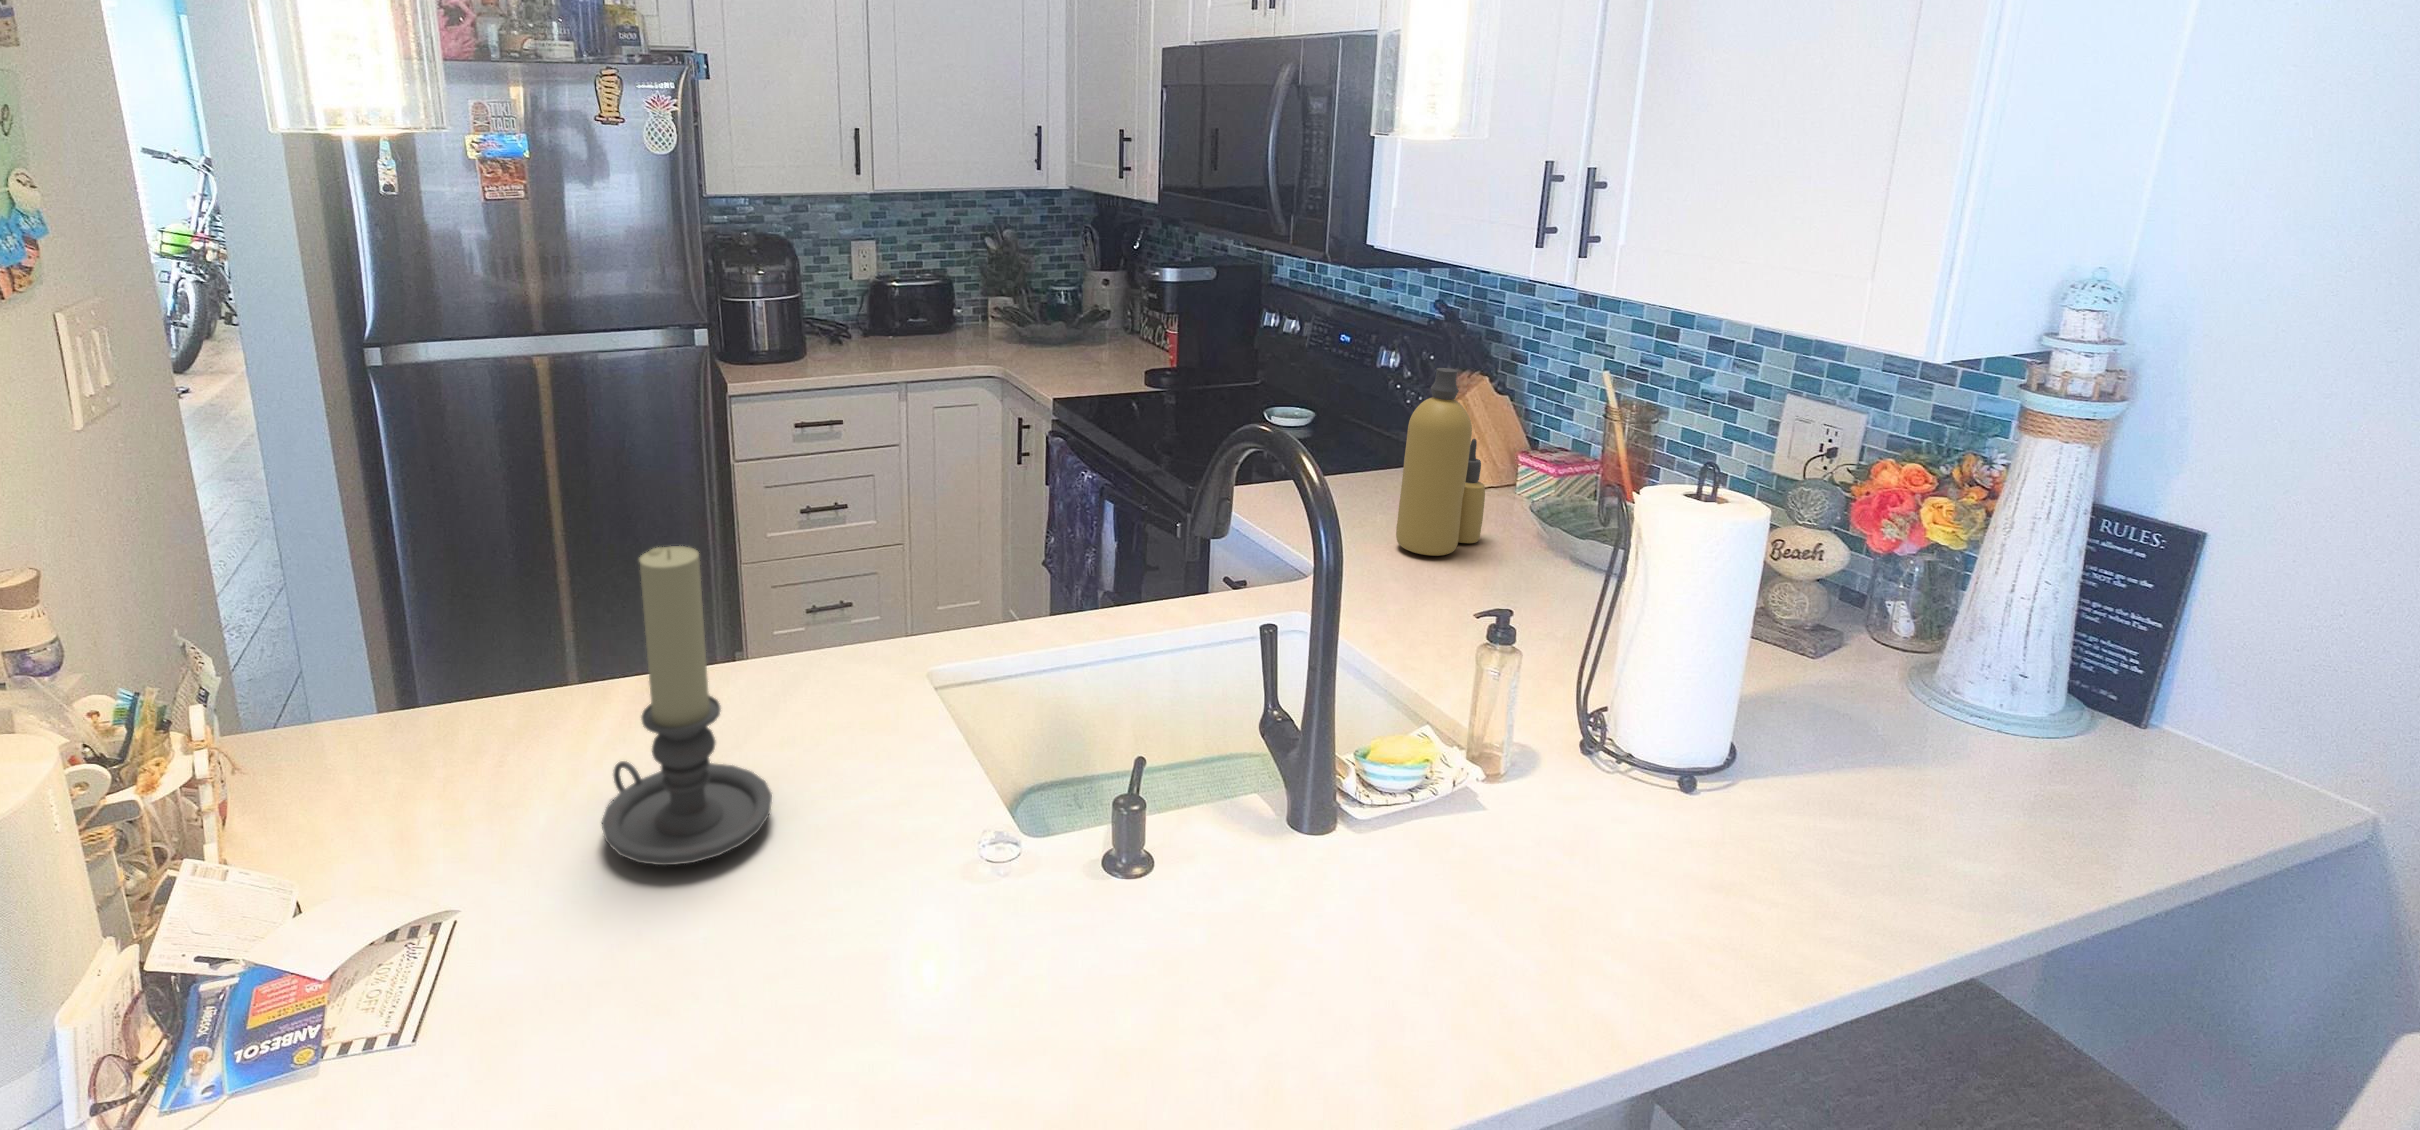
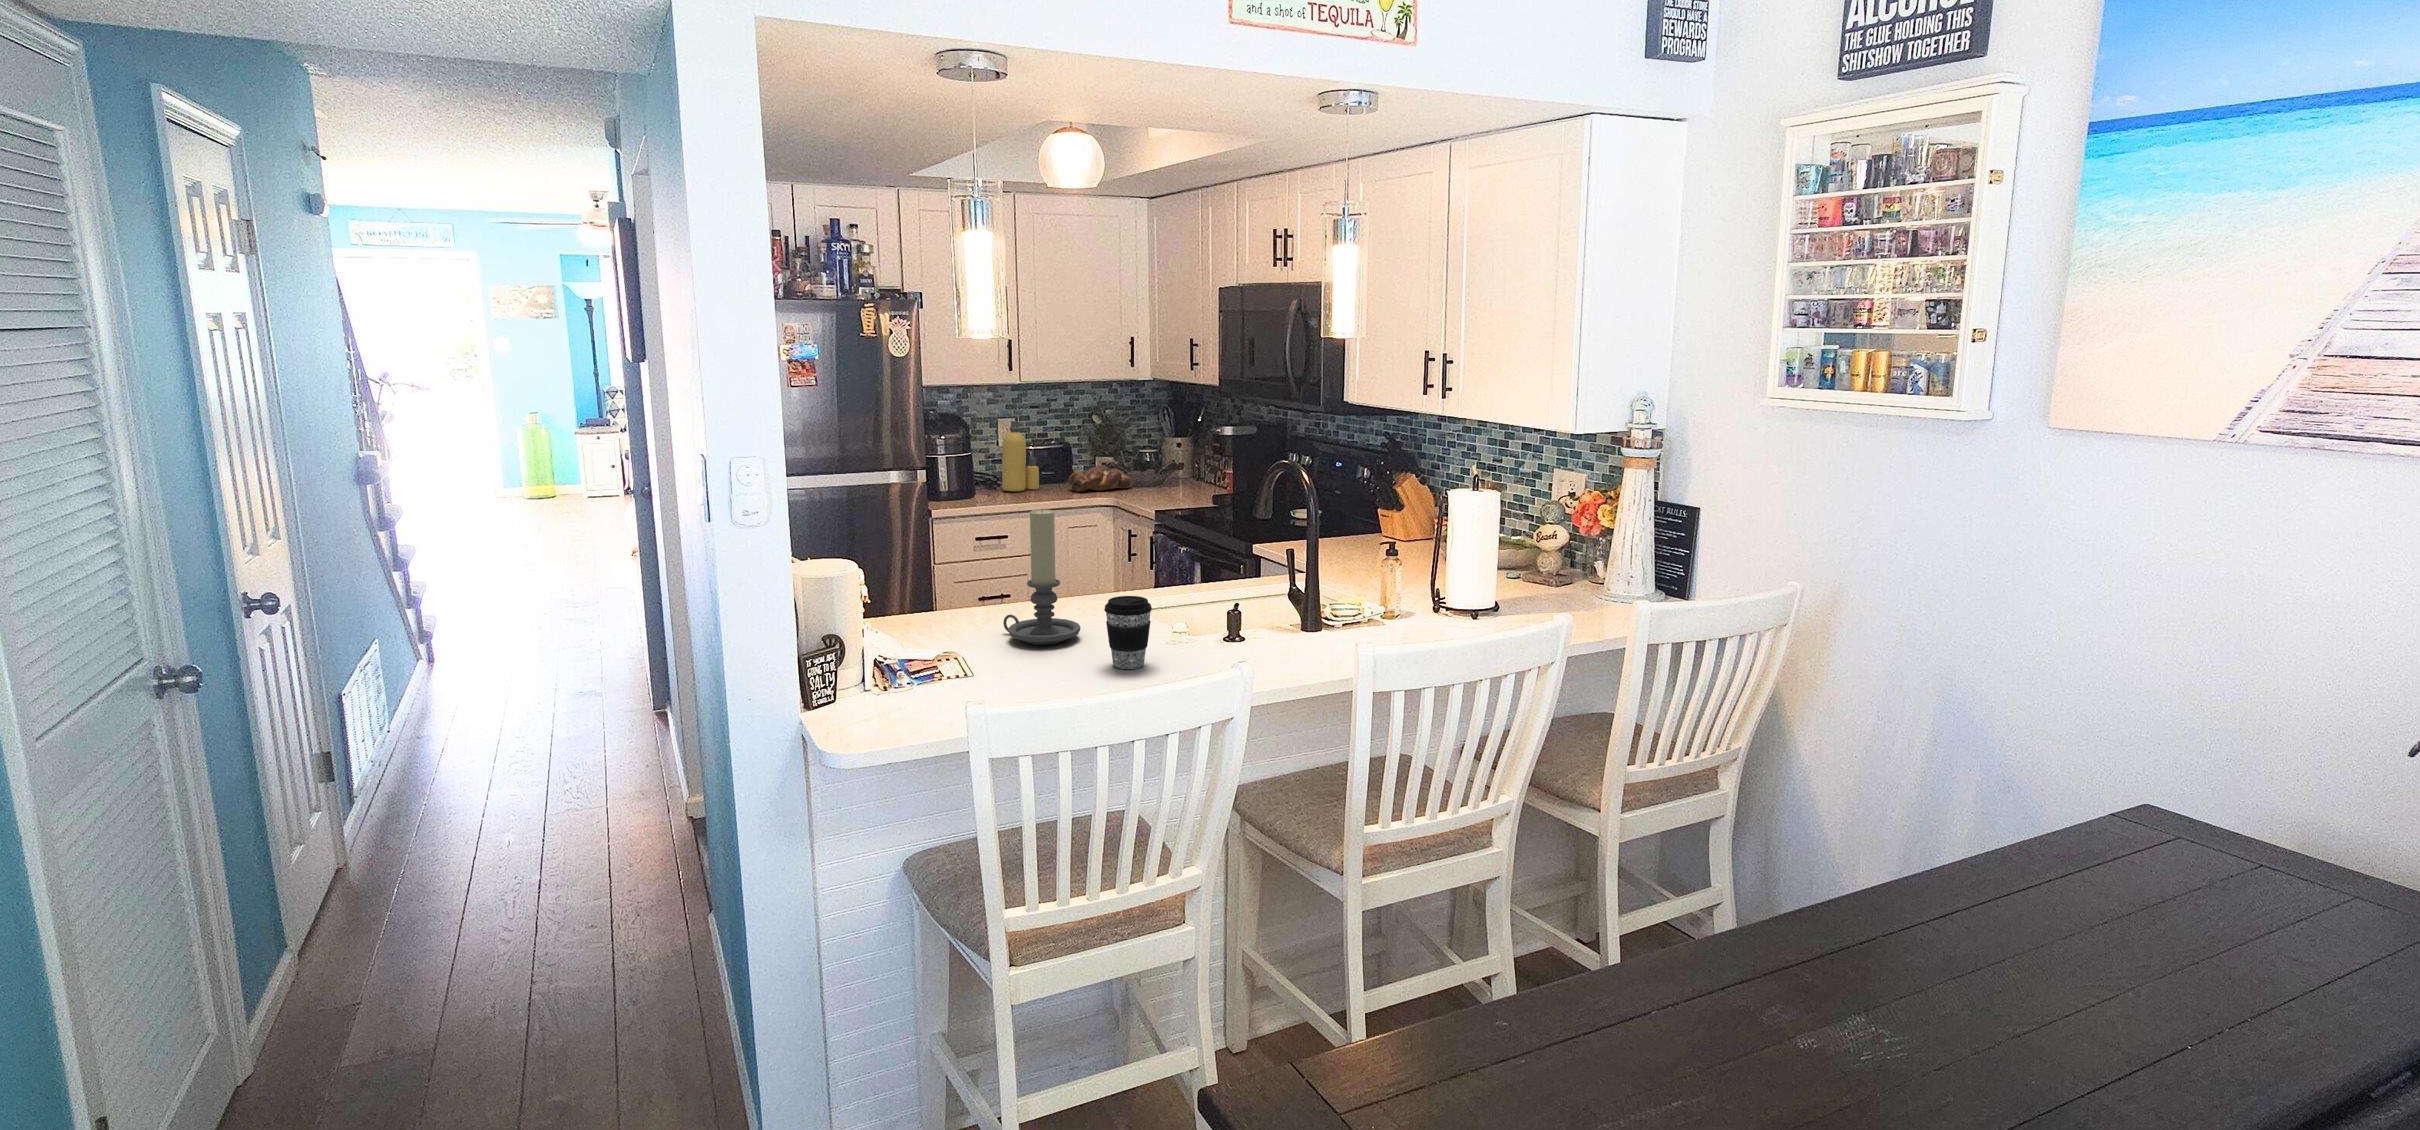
bread loaf: none [938,316,1033,355] -> present [1068,466,1133,492]
bottle: present [1396,368,1485,556] -> present [1002,421,1039,491]
coffee cup: none [767,806,892,1010] -> present [1104,596,1152,669]

